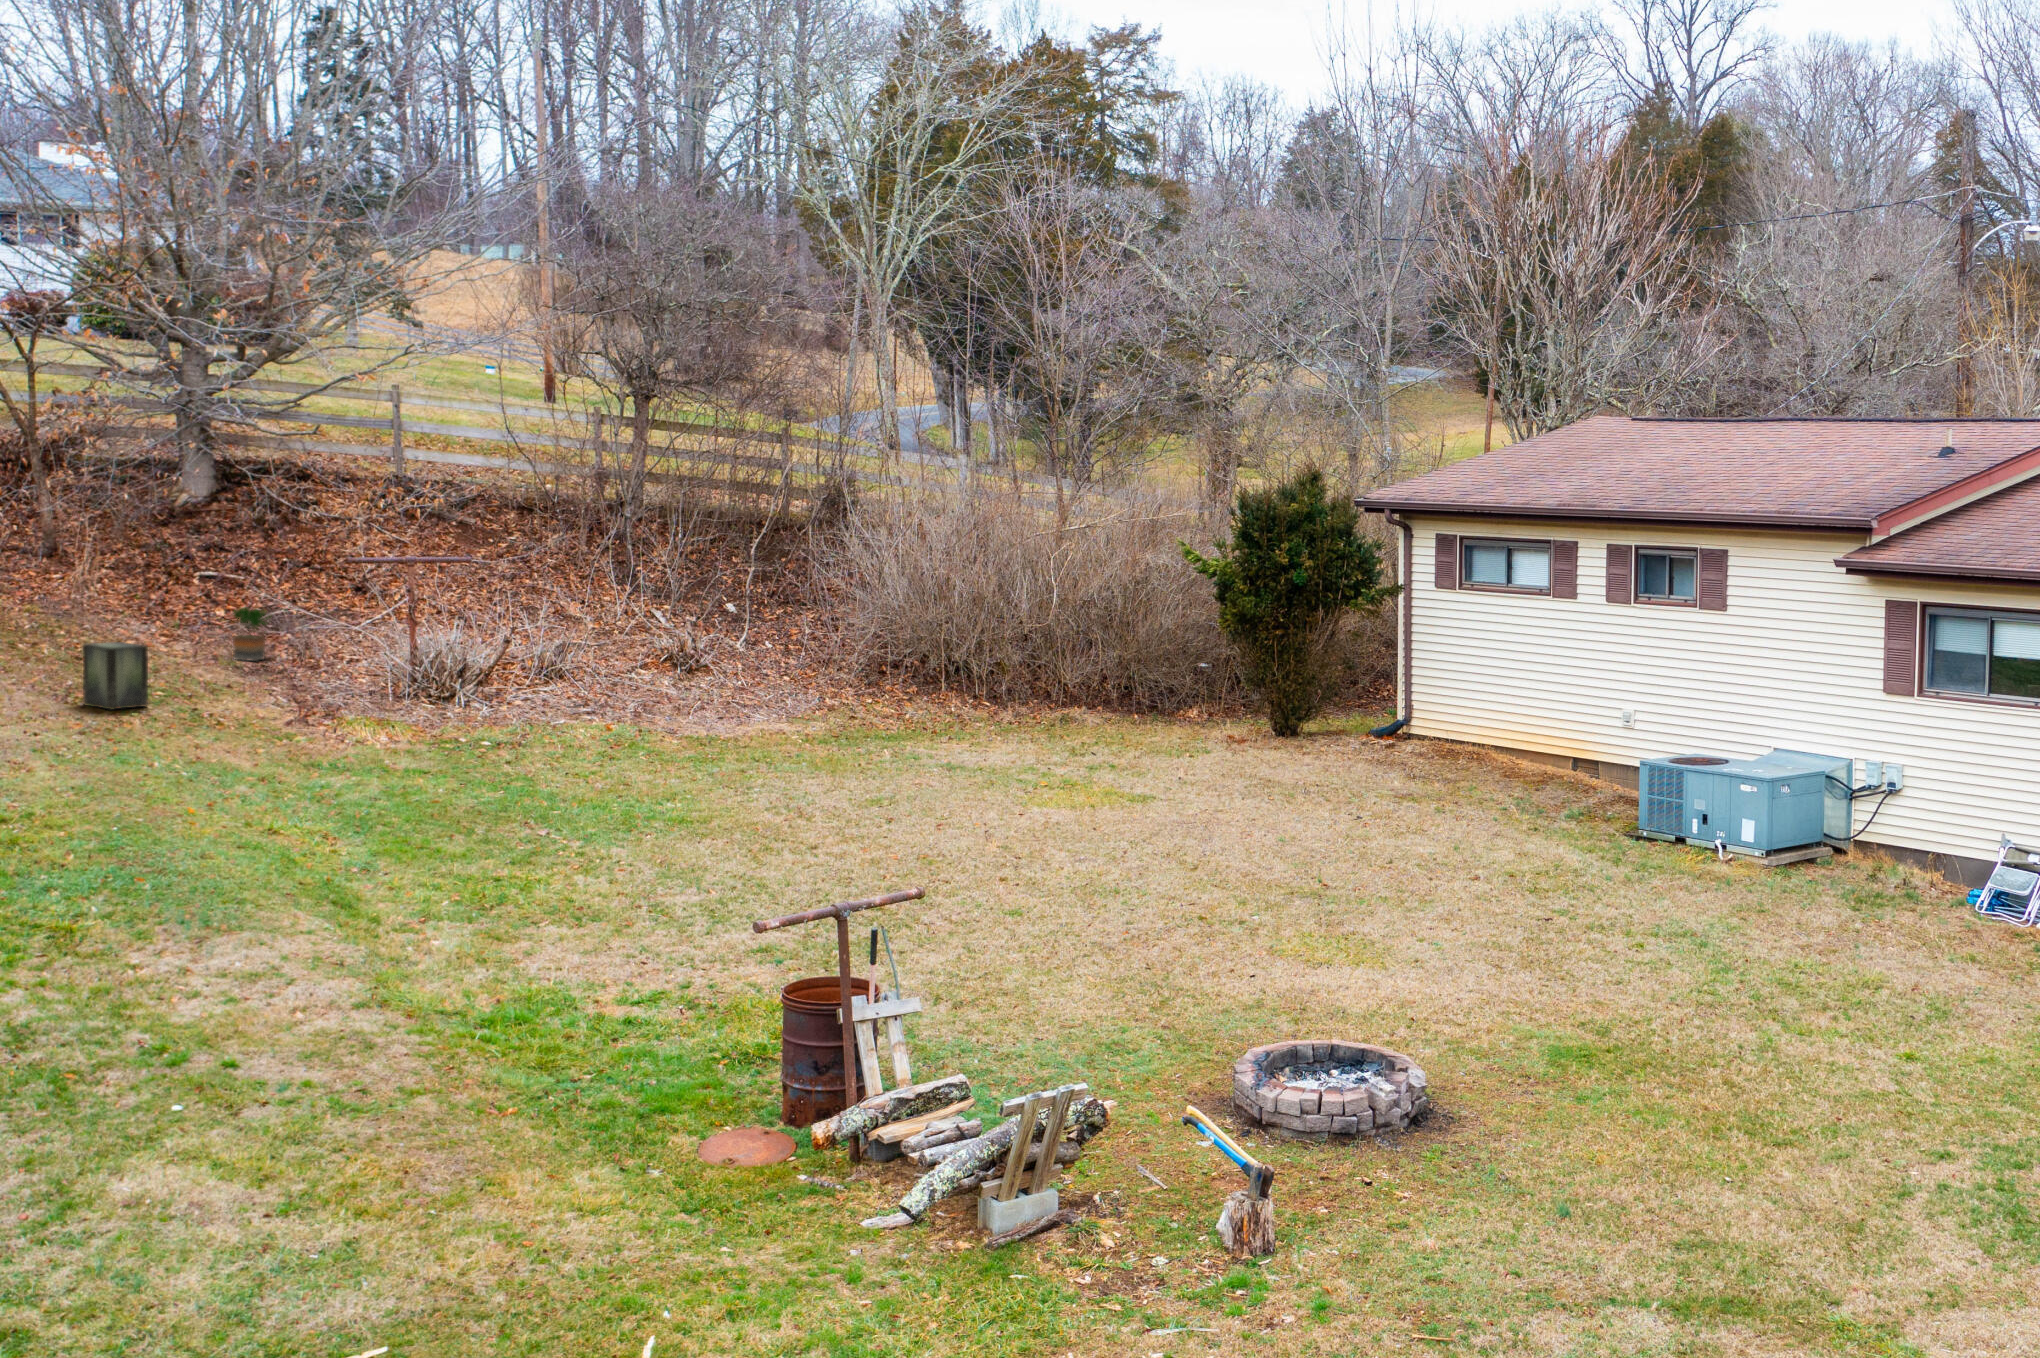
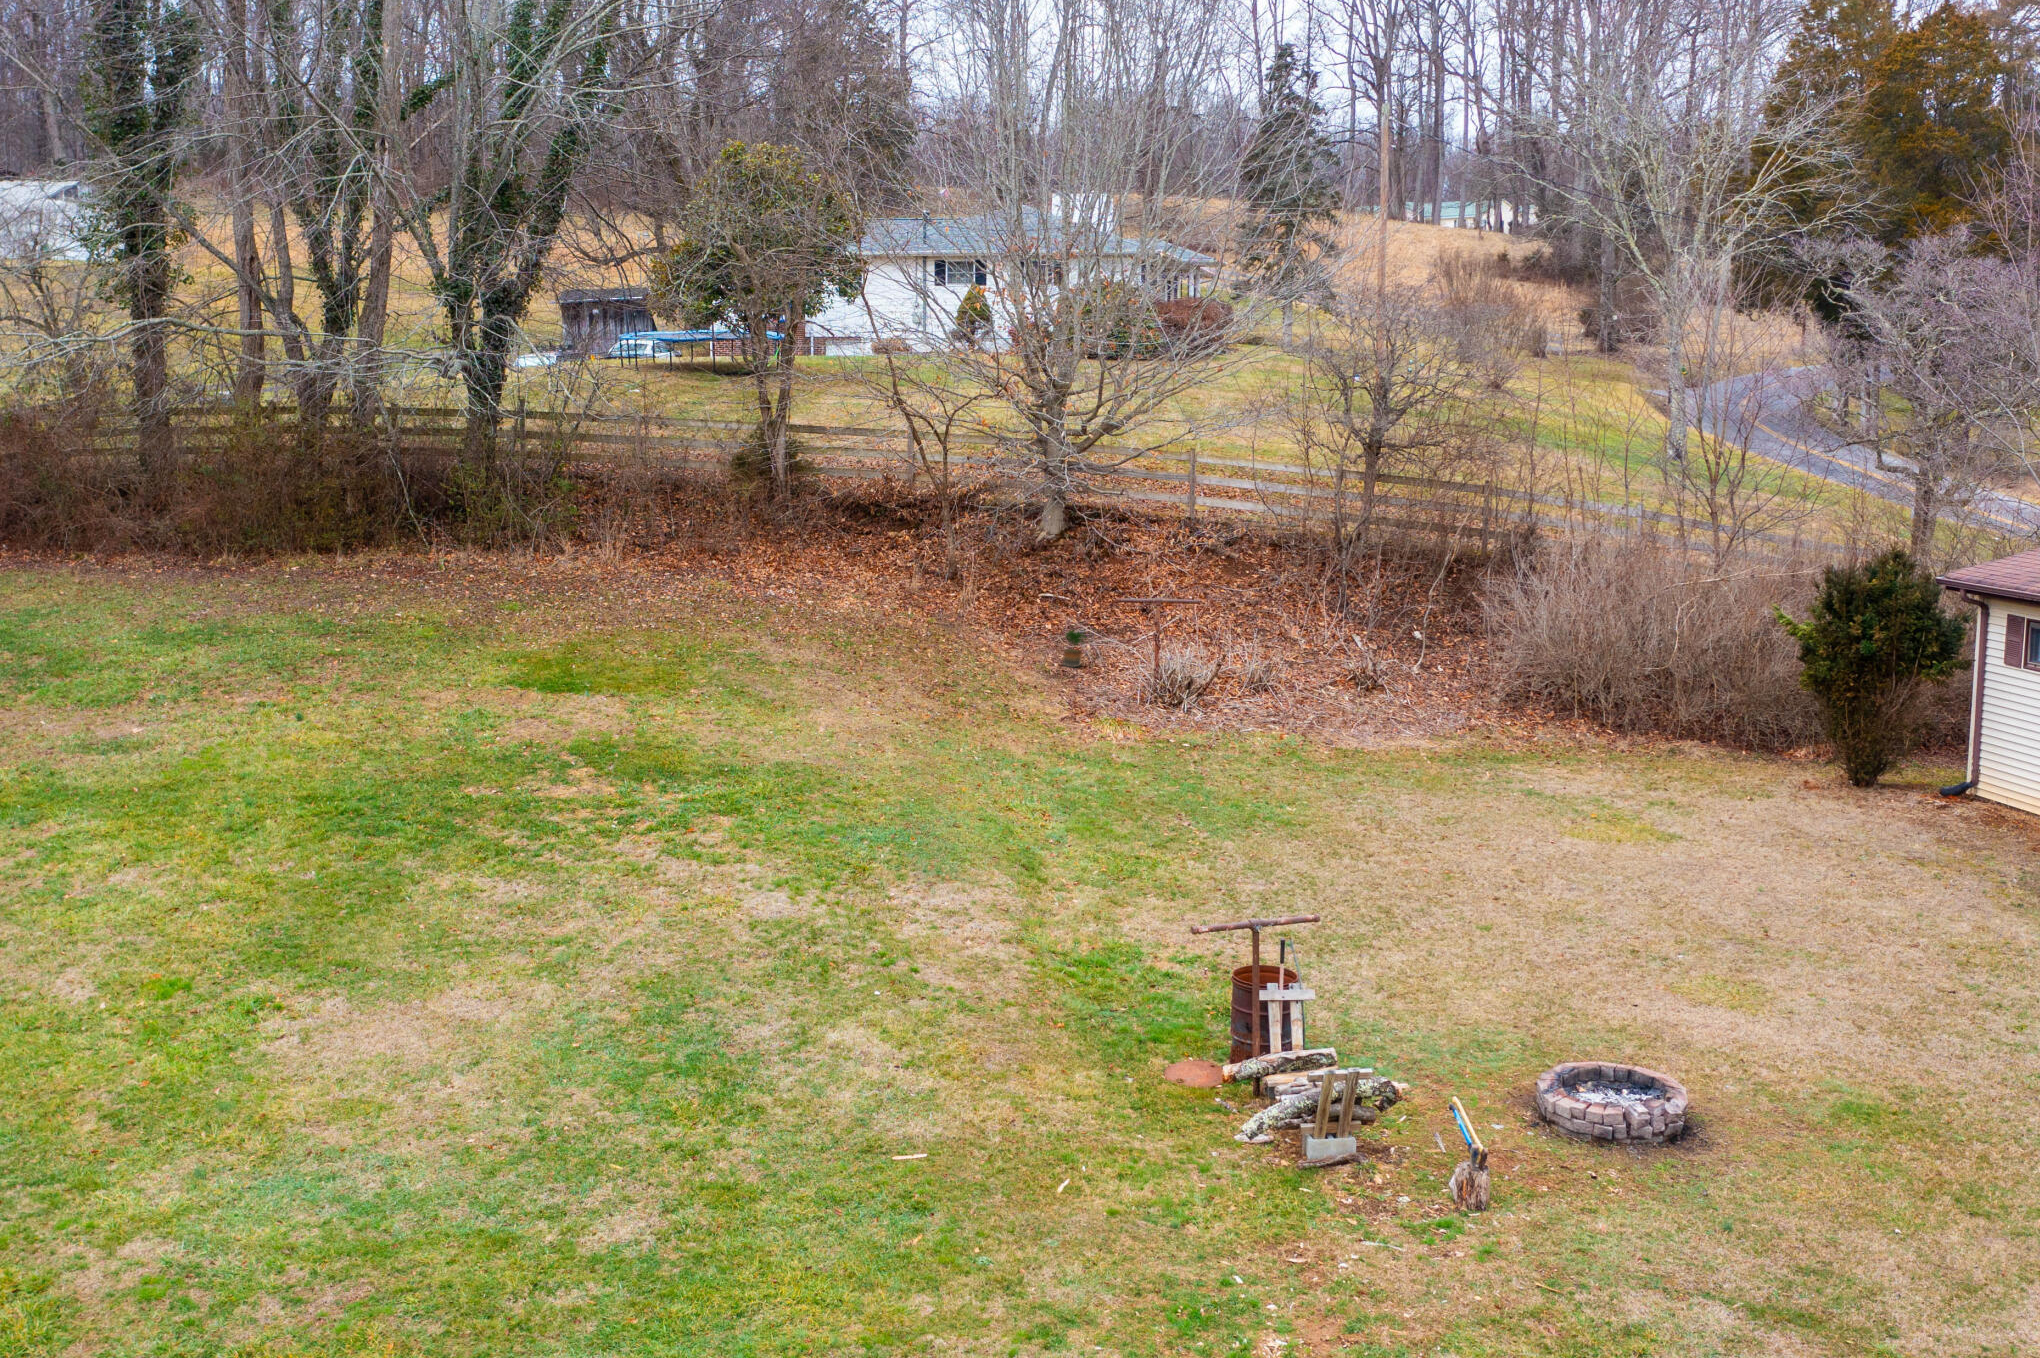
storage box: present [83,642,148,709] -> none [978,659,1013,703]

